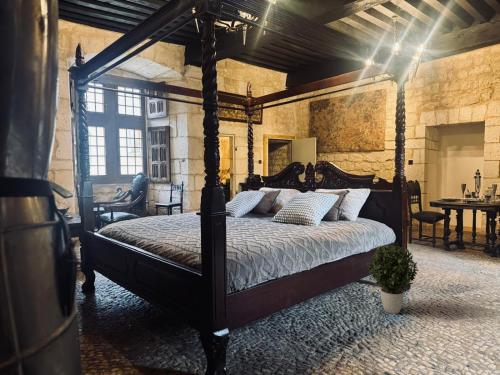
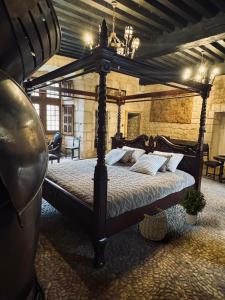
woven basket: none [293,280,348,341] -> present [139,208,168,240]

